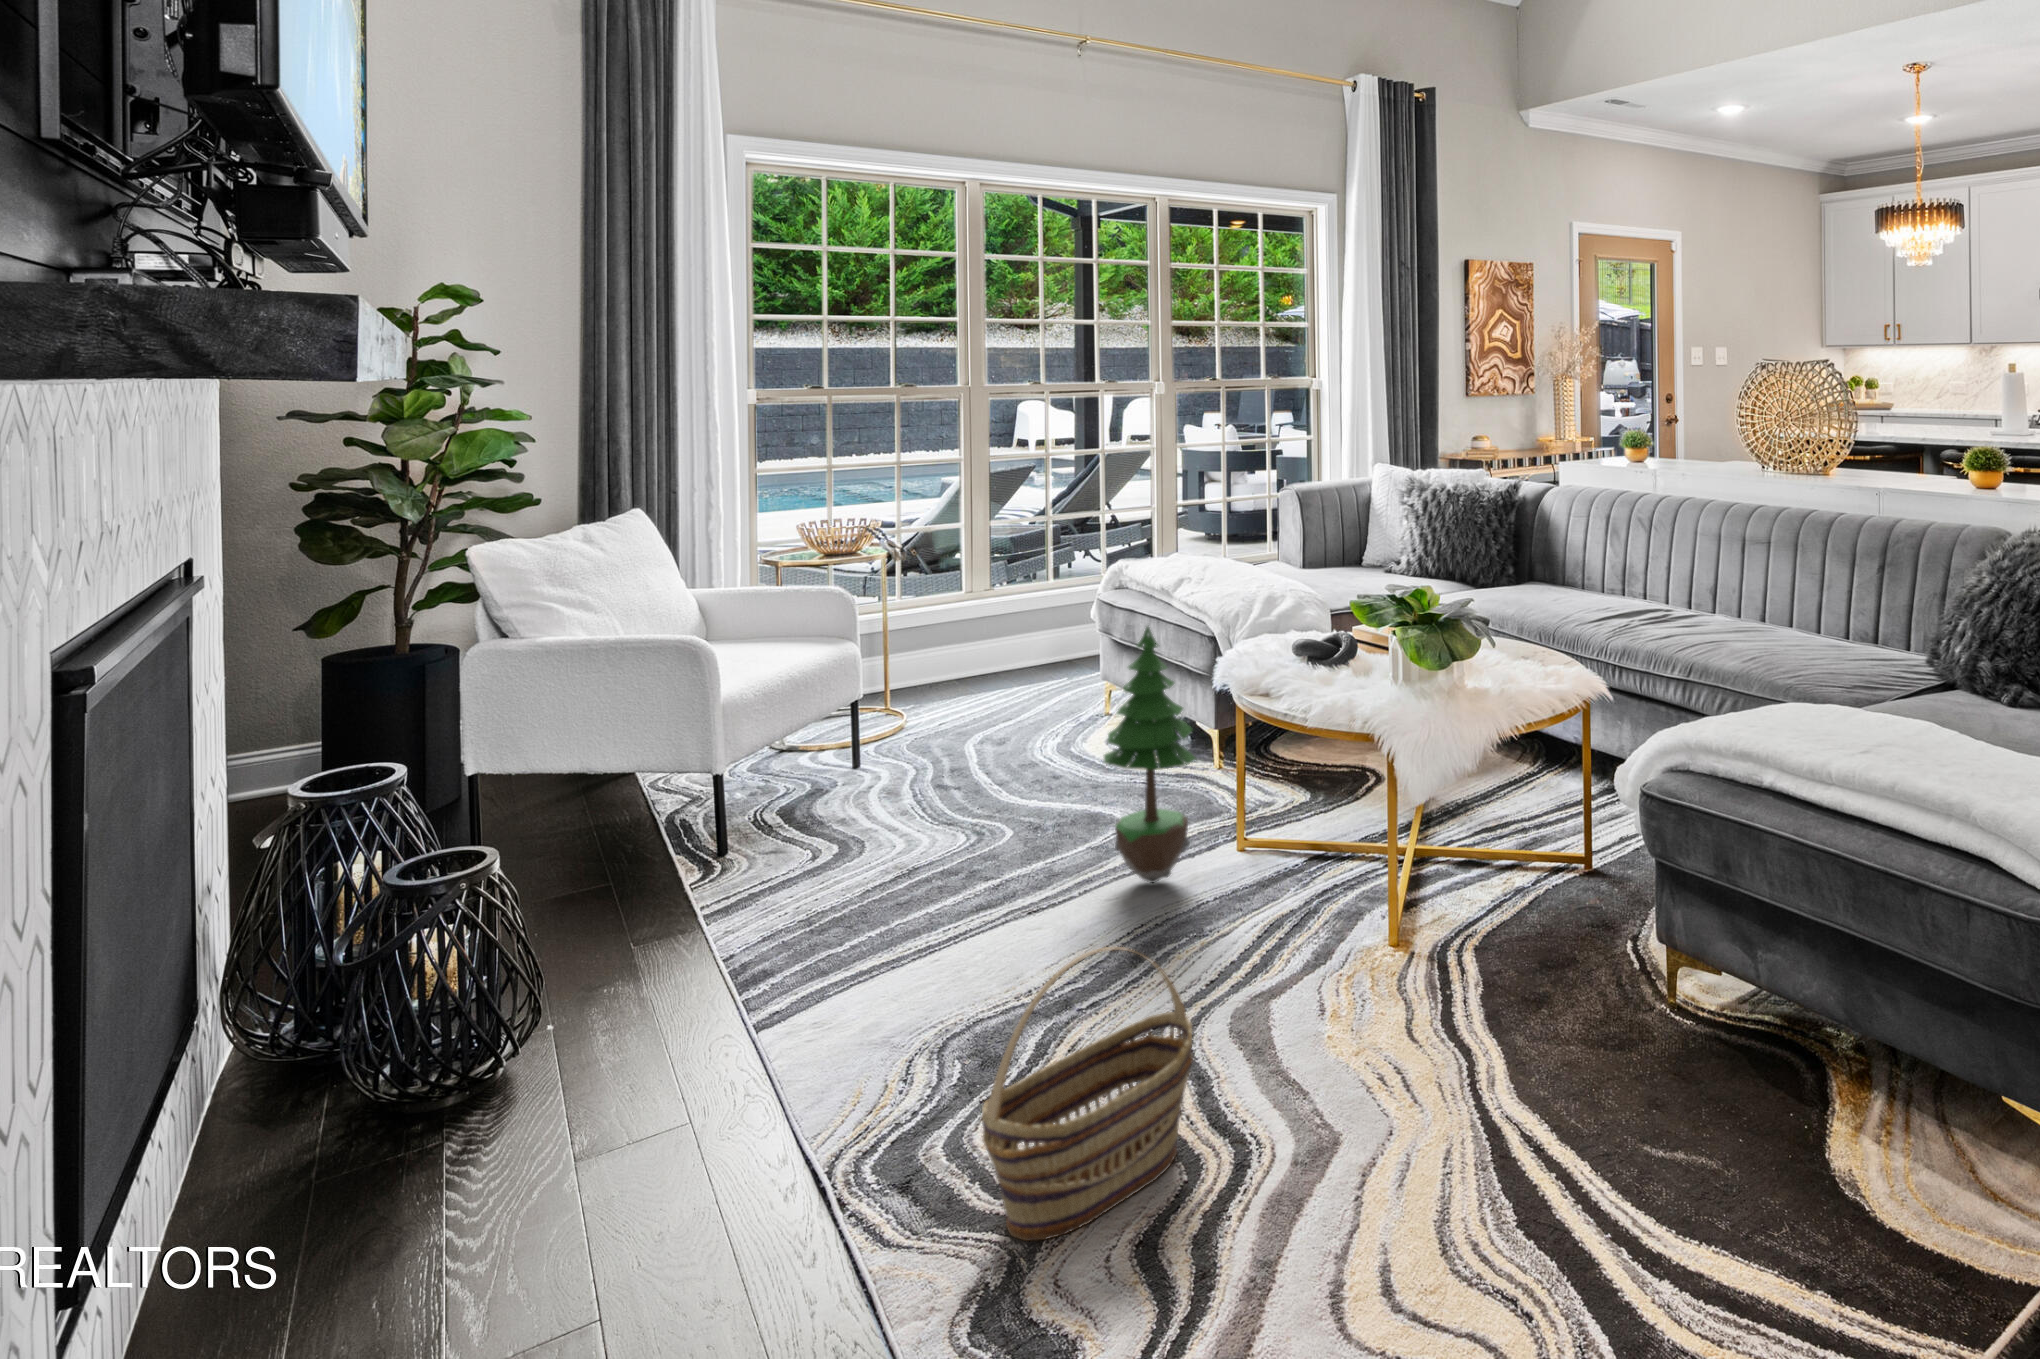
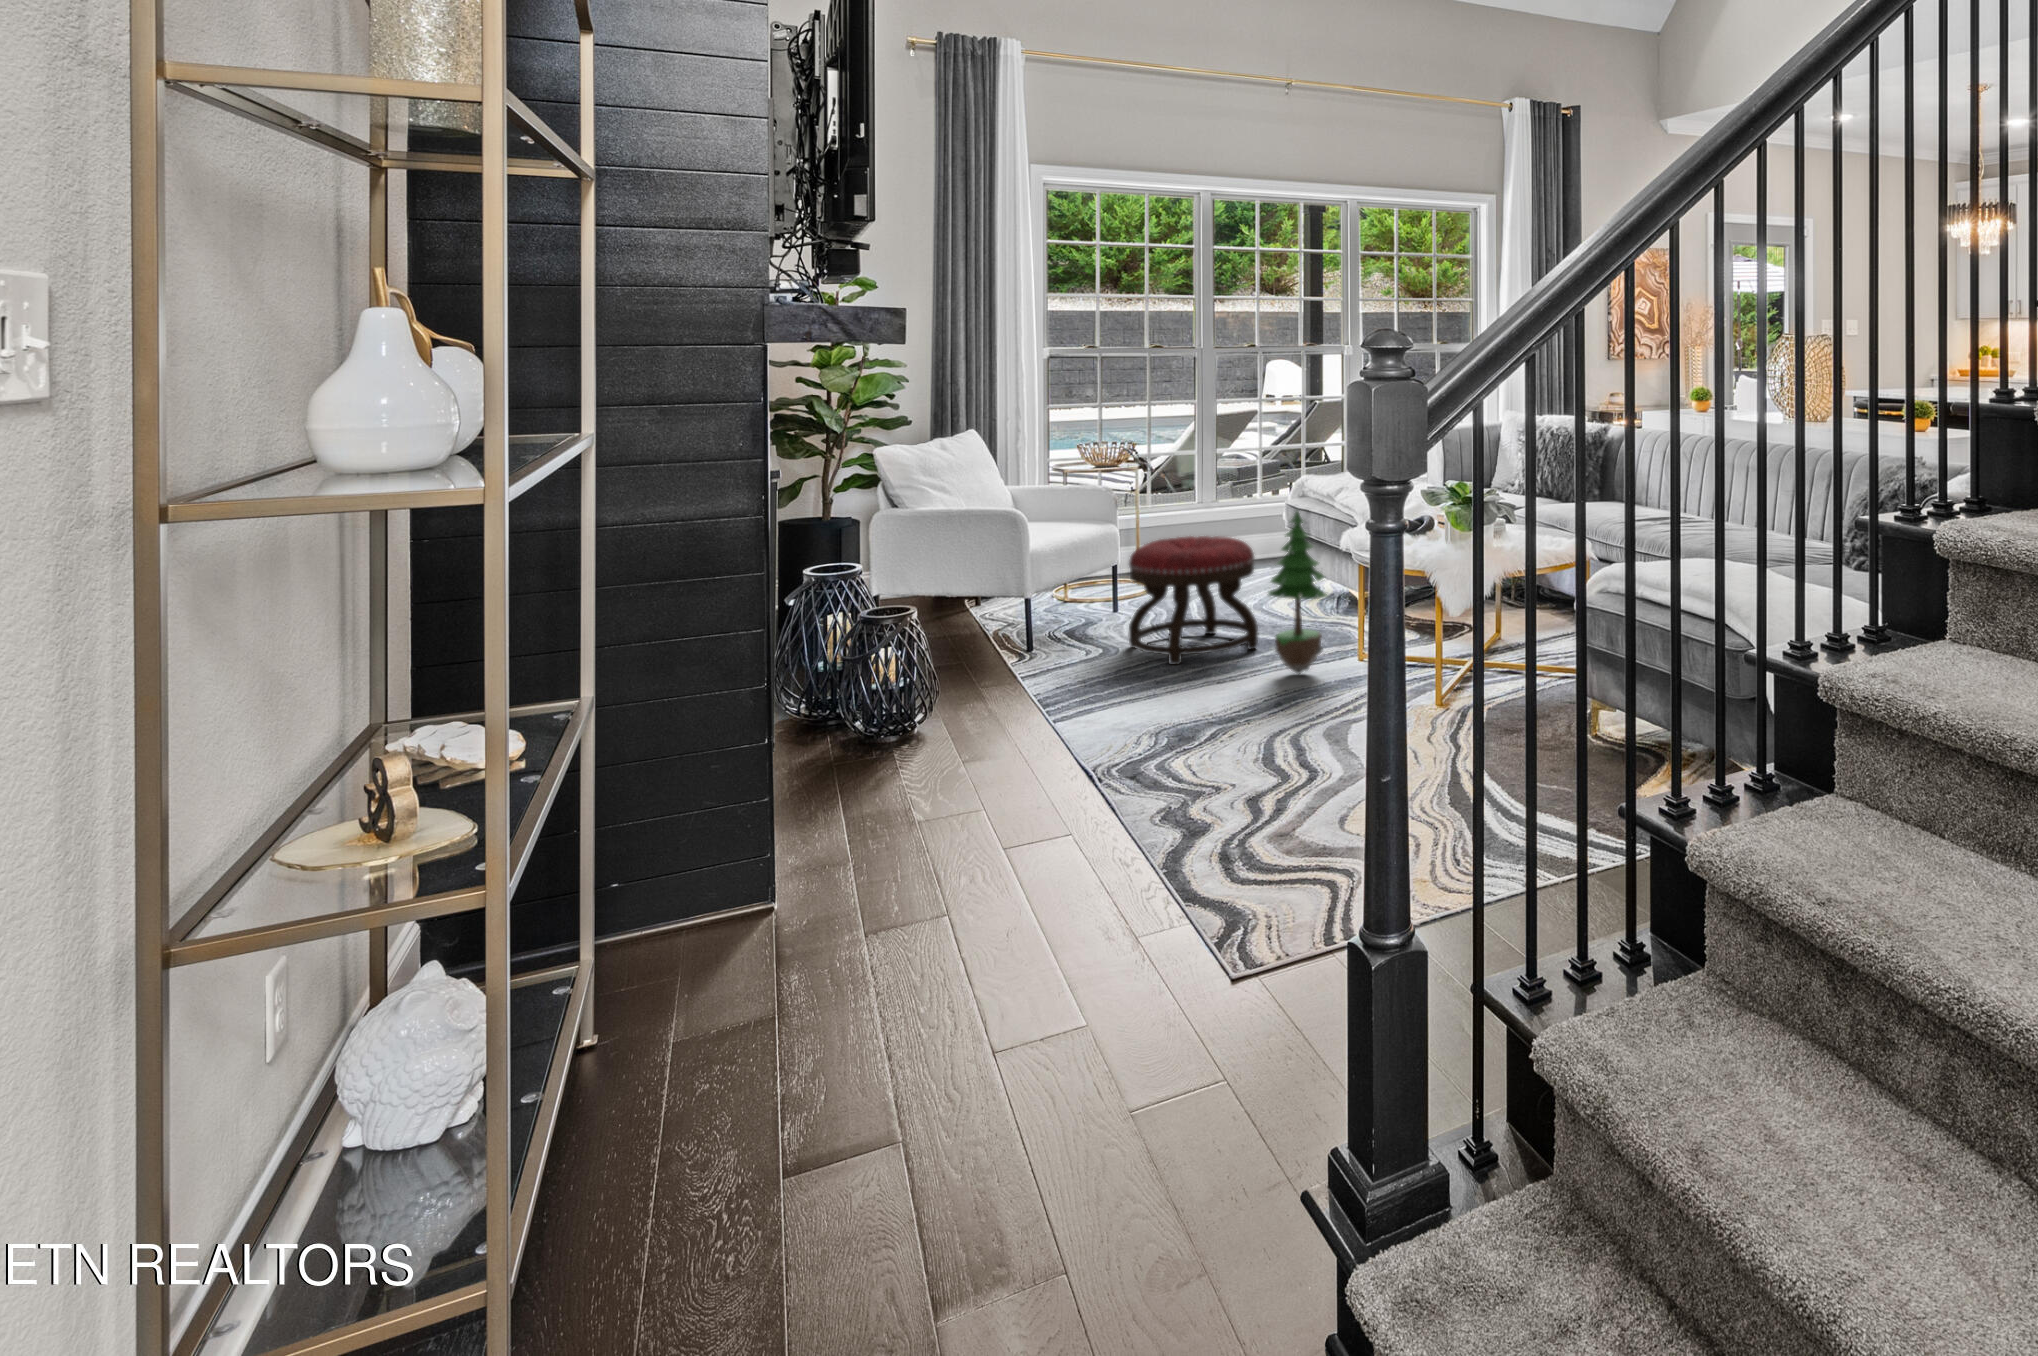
ottoman: none [877,660,1078,872] -> present [1129,536,1259,664]
basket: present [982,947,1193,1241] -> none [1171,659,1288,798]

